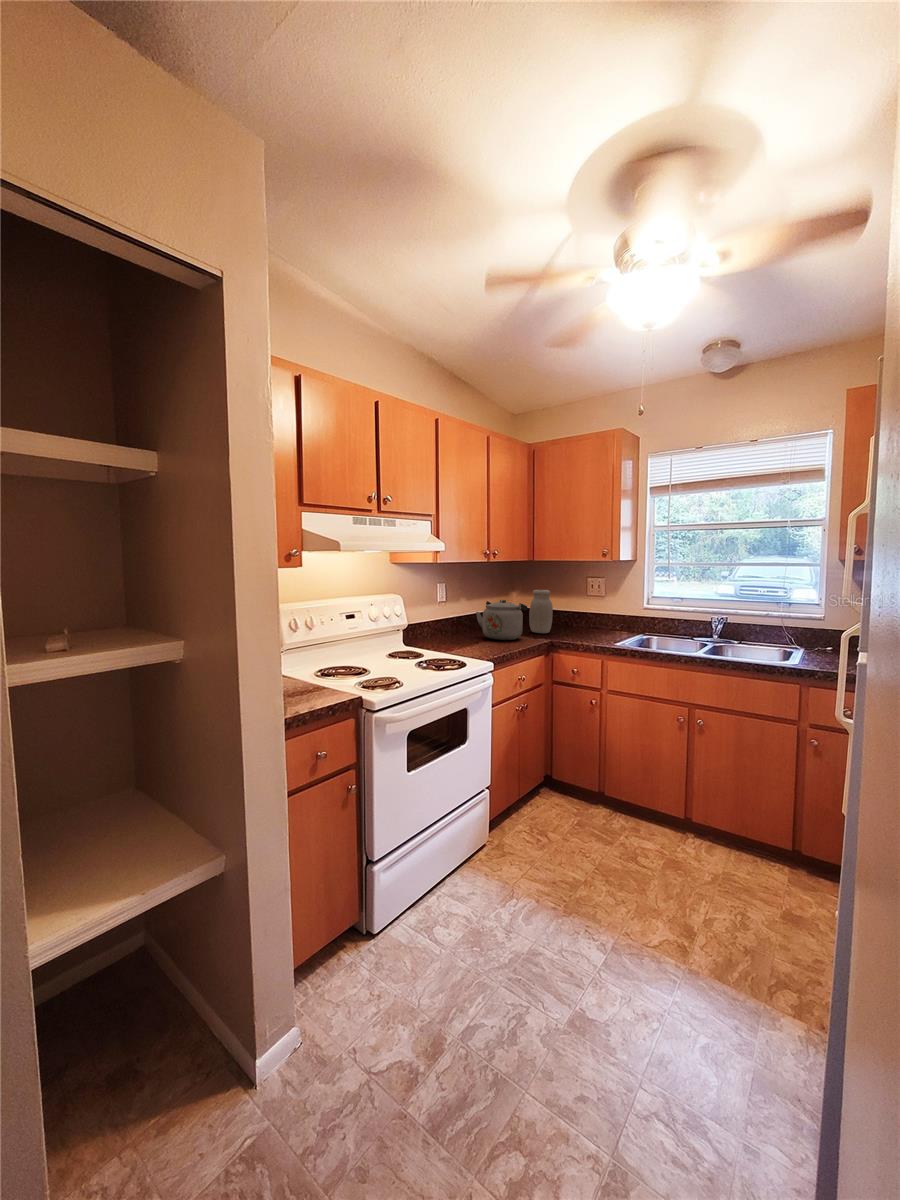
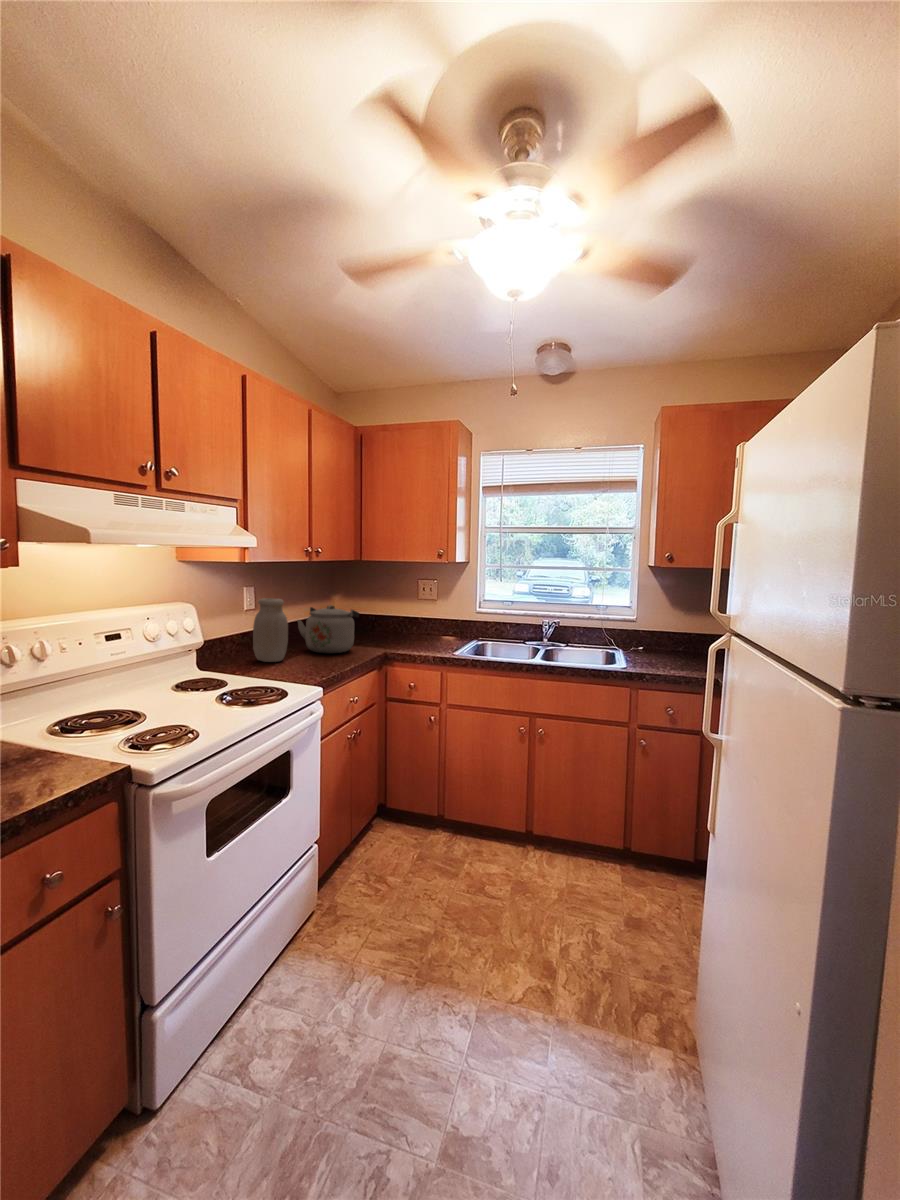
jar: present [529,590,553,633] -> present [253,598,288,662]

